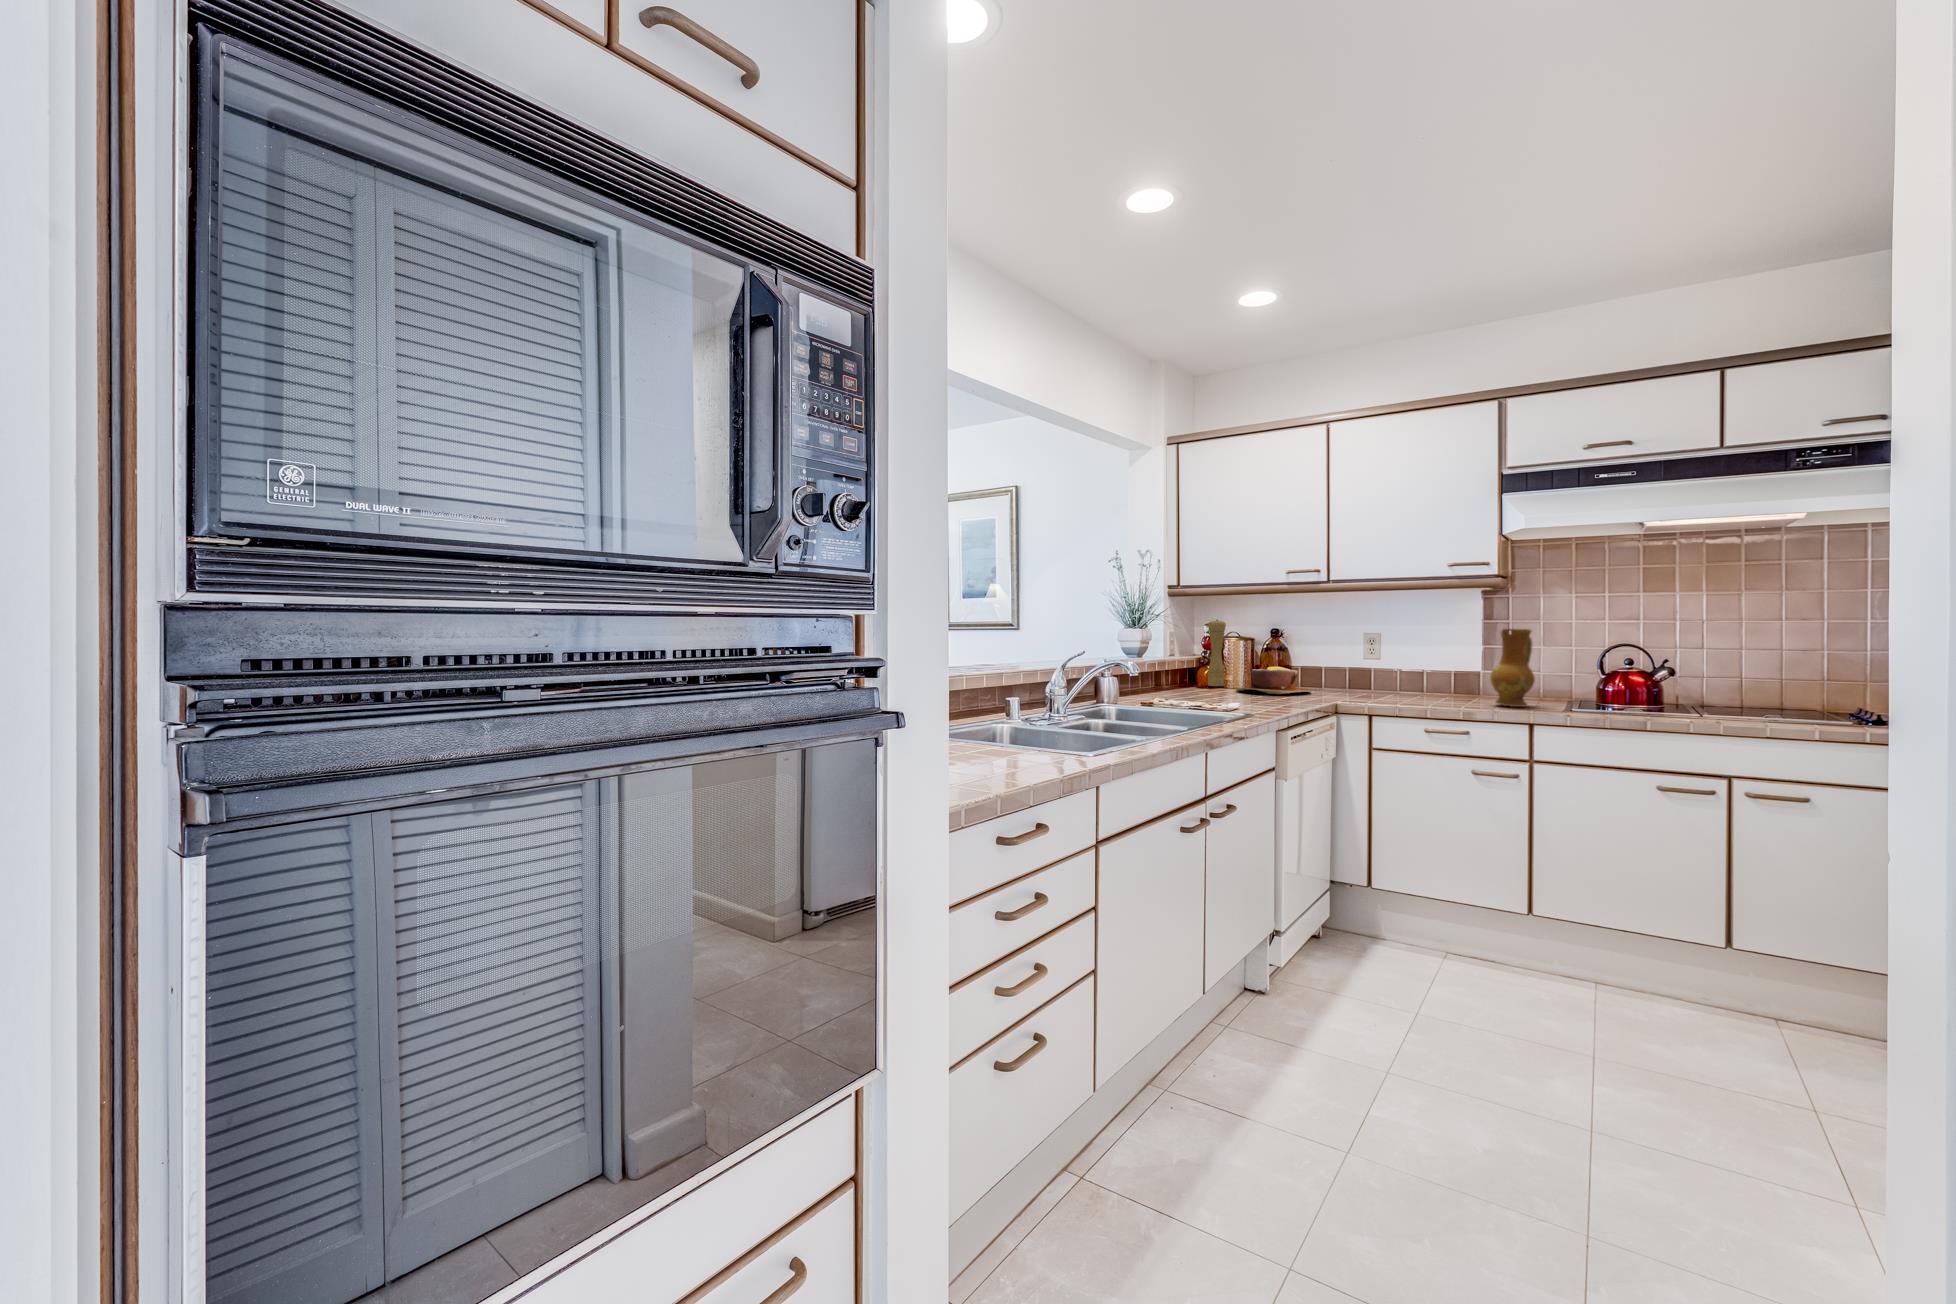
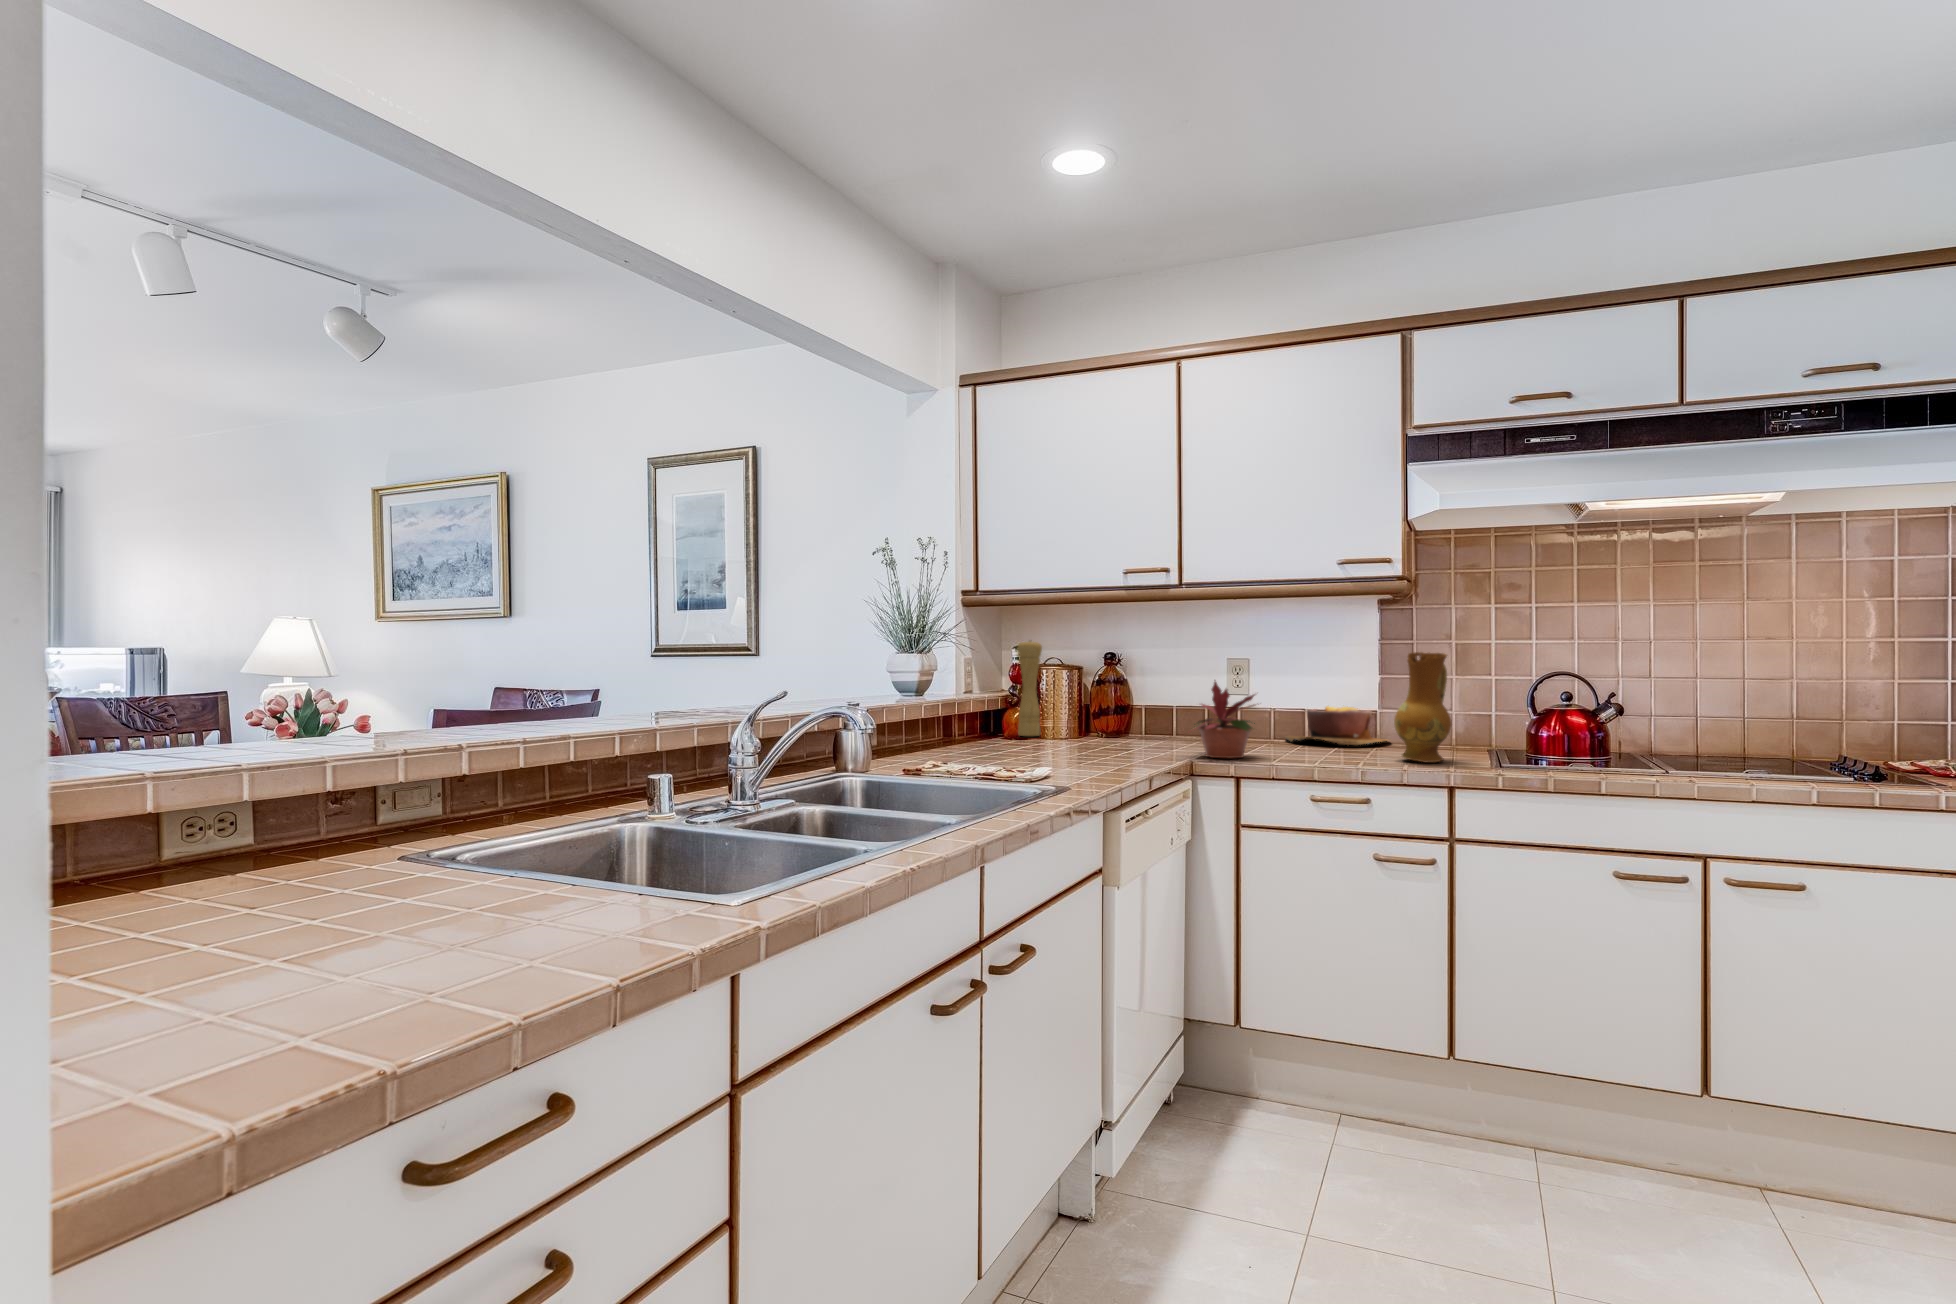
potted plant: none [1330,646,1396,702] -> present [1191,682,1255,758]
bowl: present [1236,666,1307,694] -> present [1286,706,1387,745]

